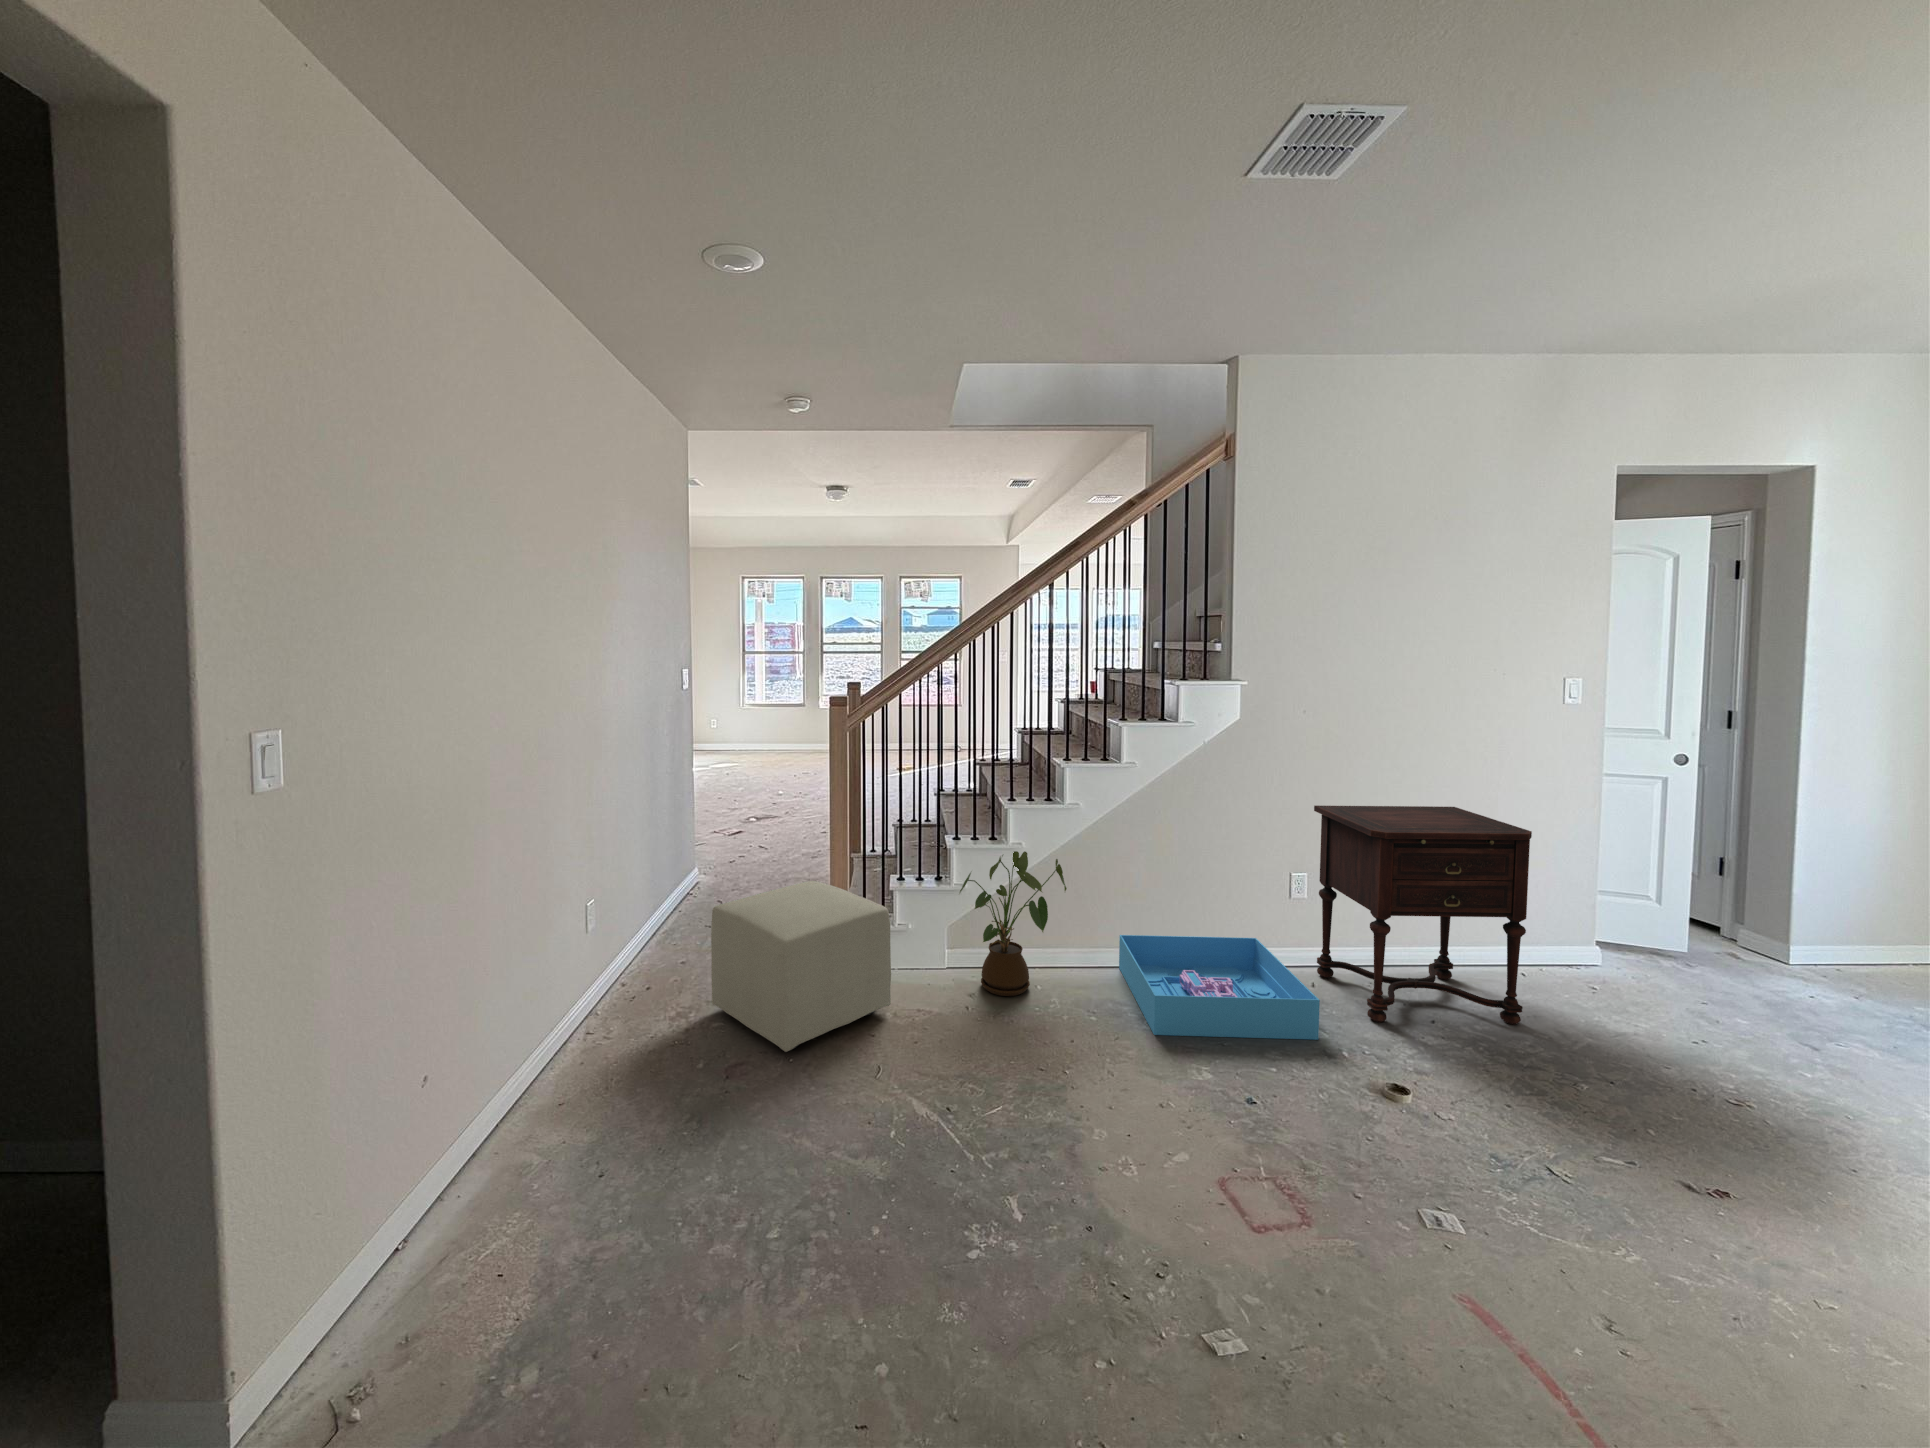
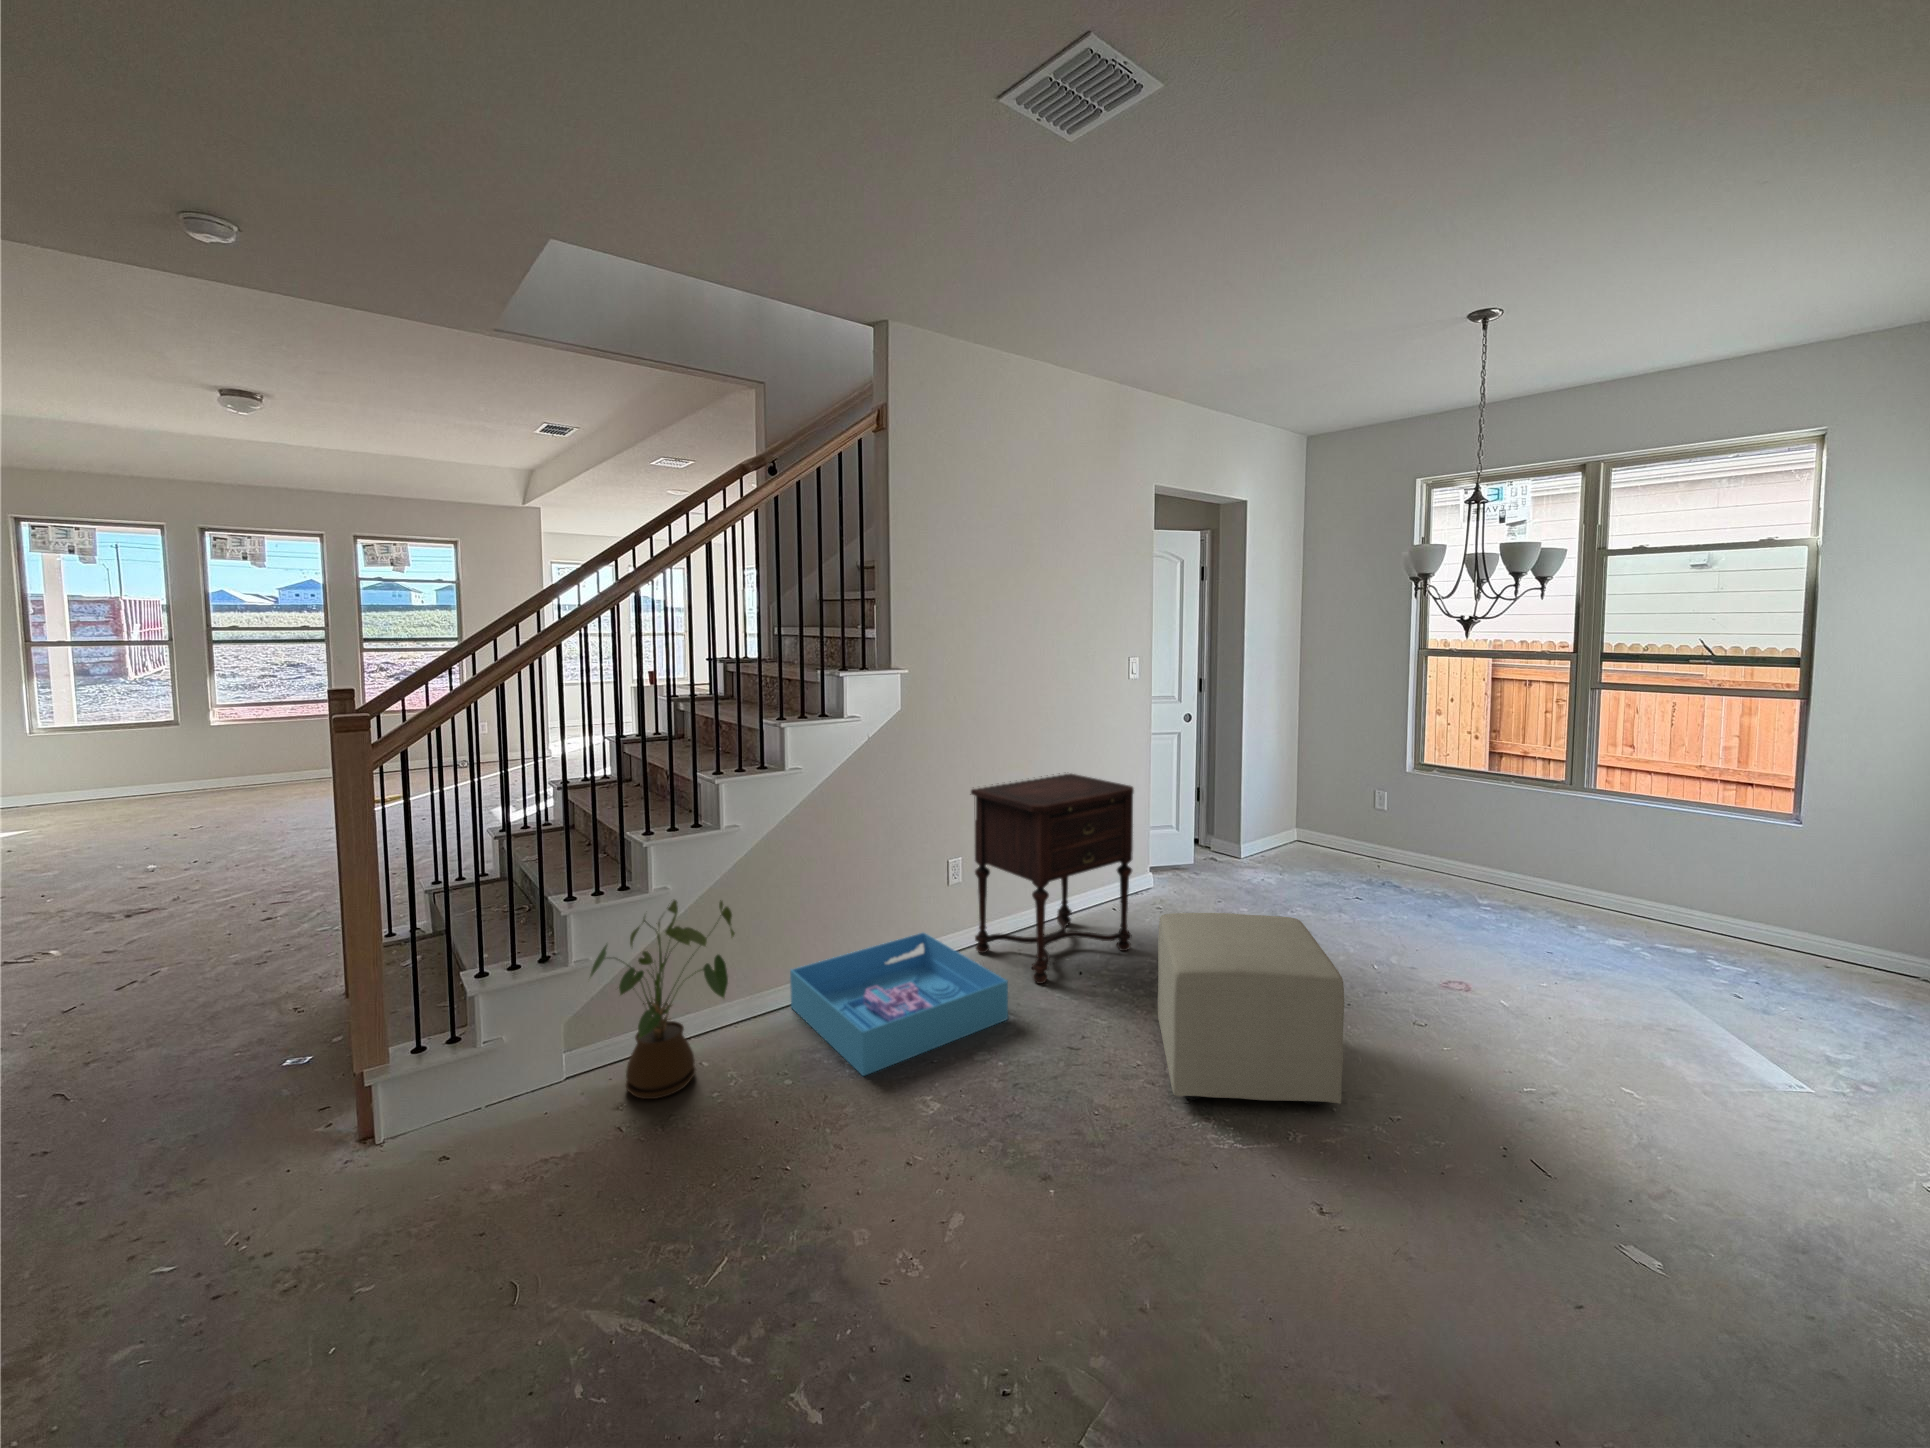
ottoman: present [711,881,891,1052] -> present [1158,913,1344,1105]

